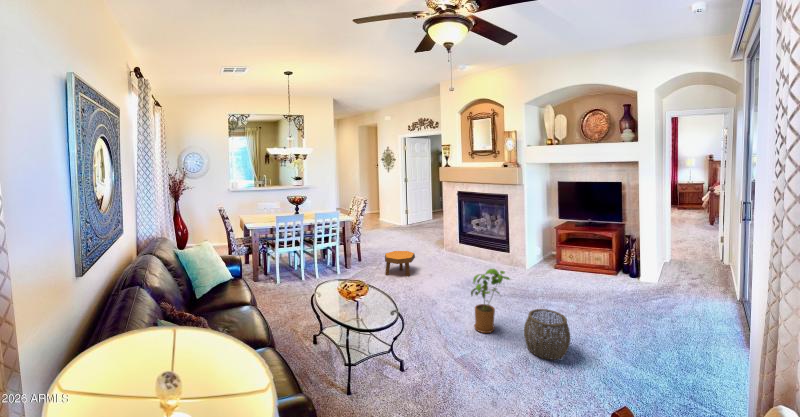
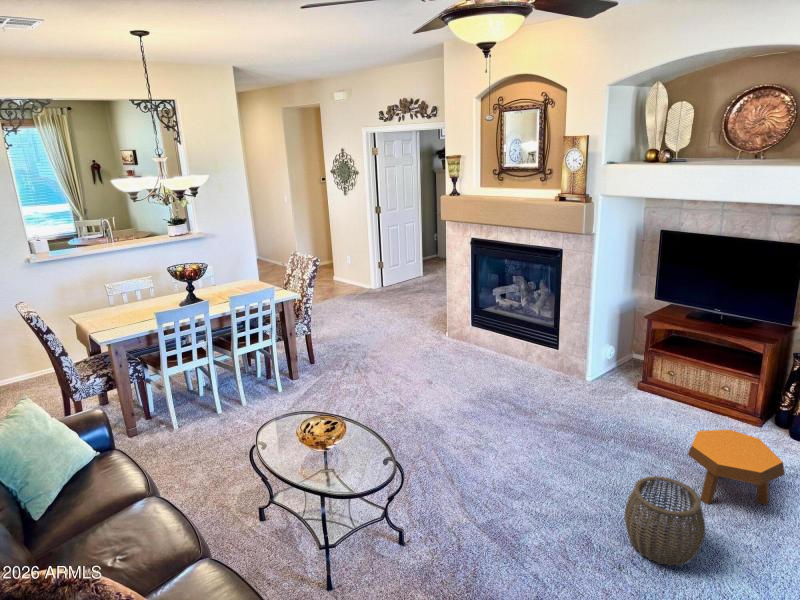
footstool: present [385,251,415,276] -> present [688,430,785,505]
house plant: present [471,269,510,333] -> none [532,410,602,515]

